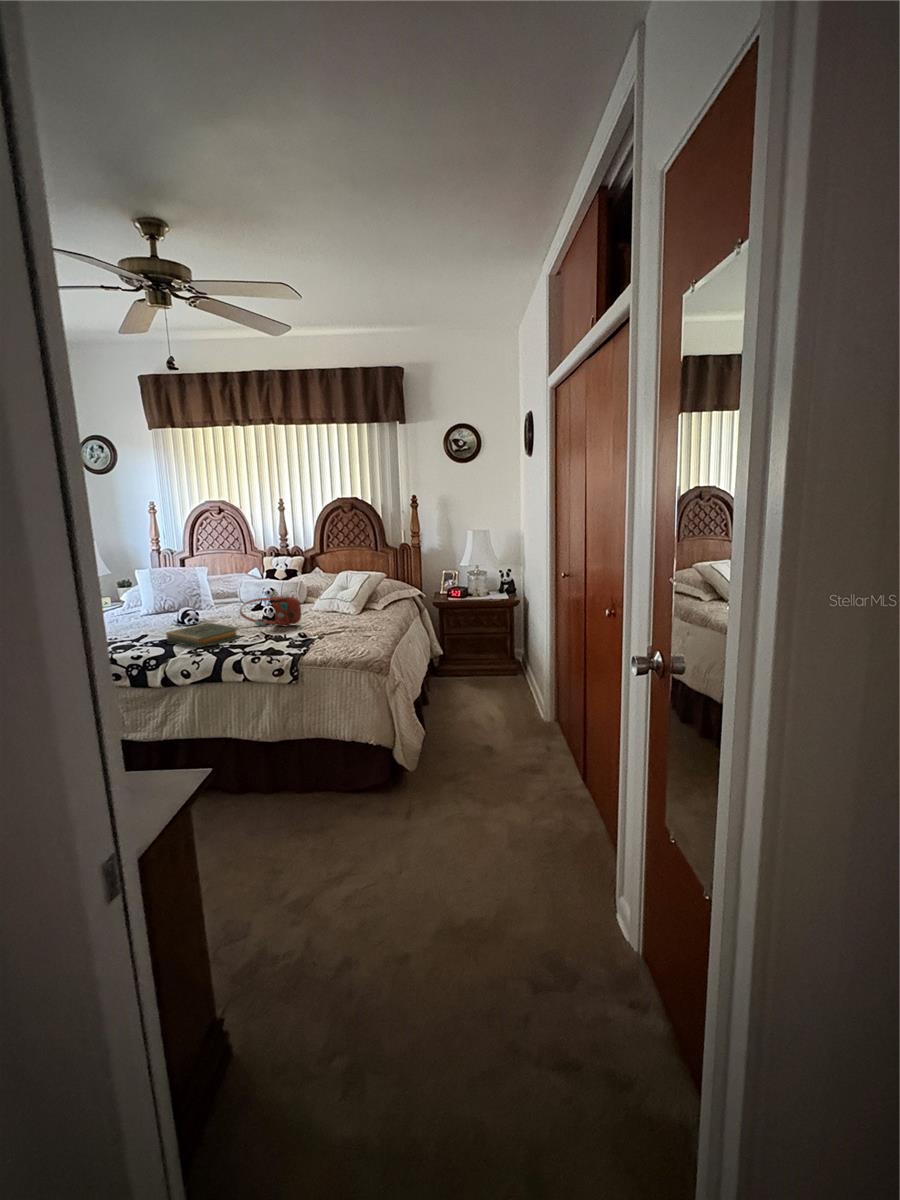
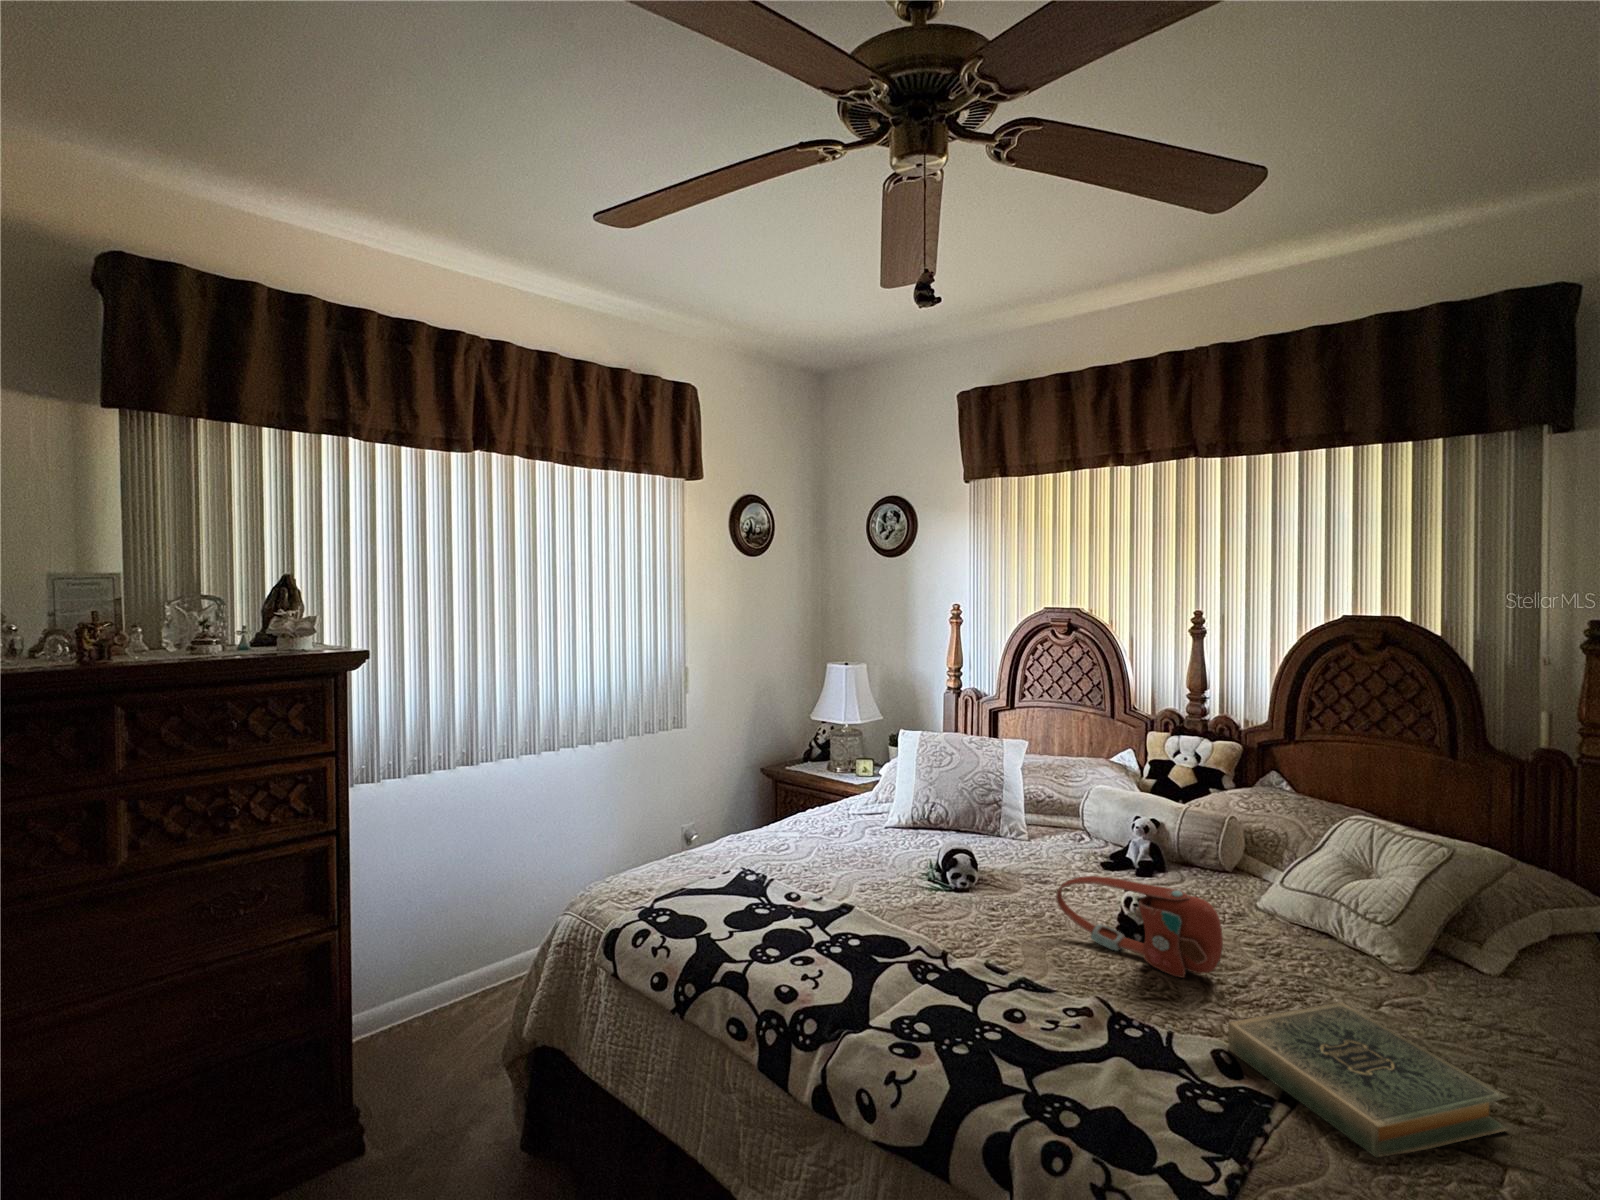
hardback book: present [166,623,240,647] -> present [1228,1002,1509,1158]

